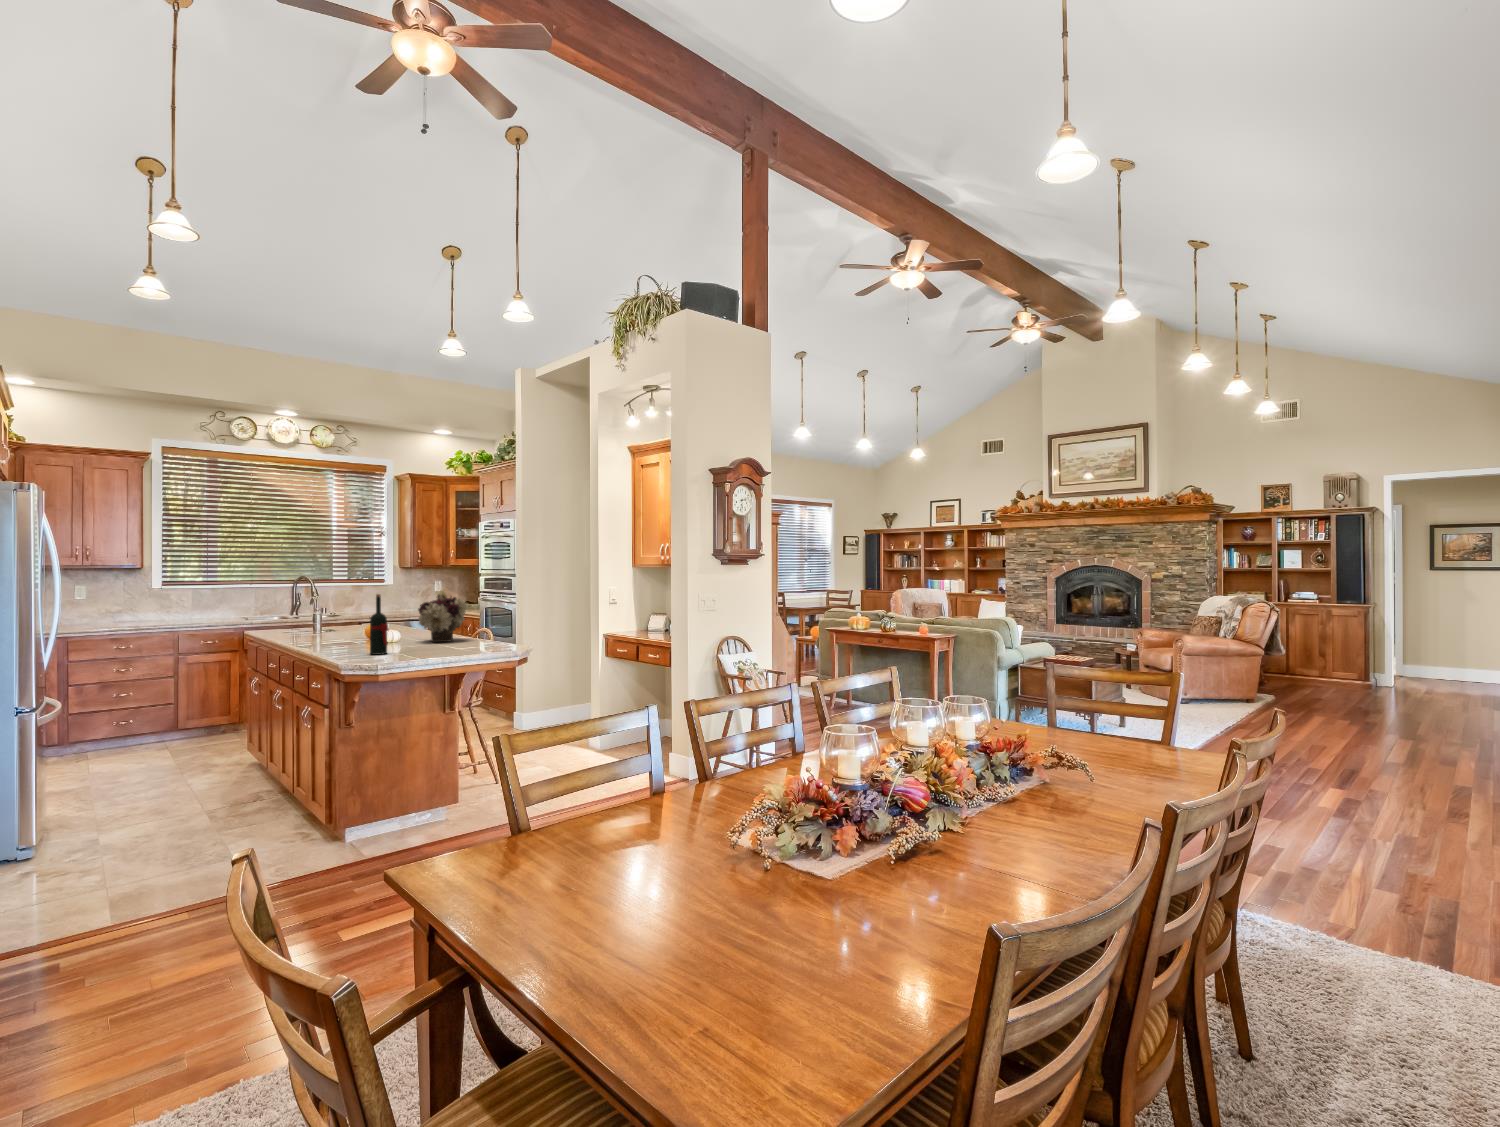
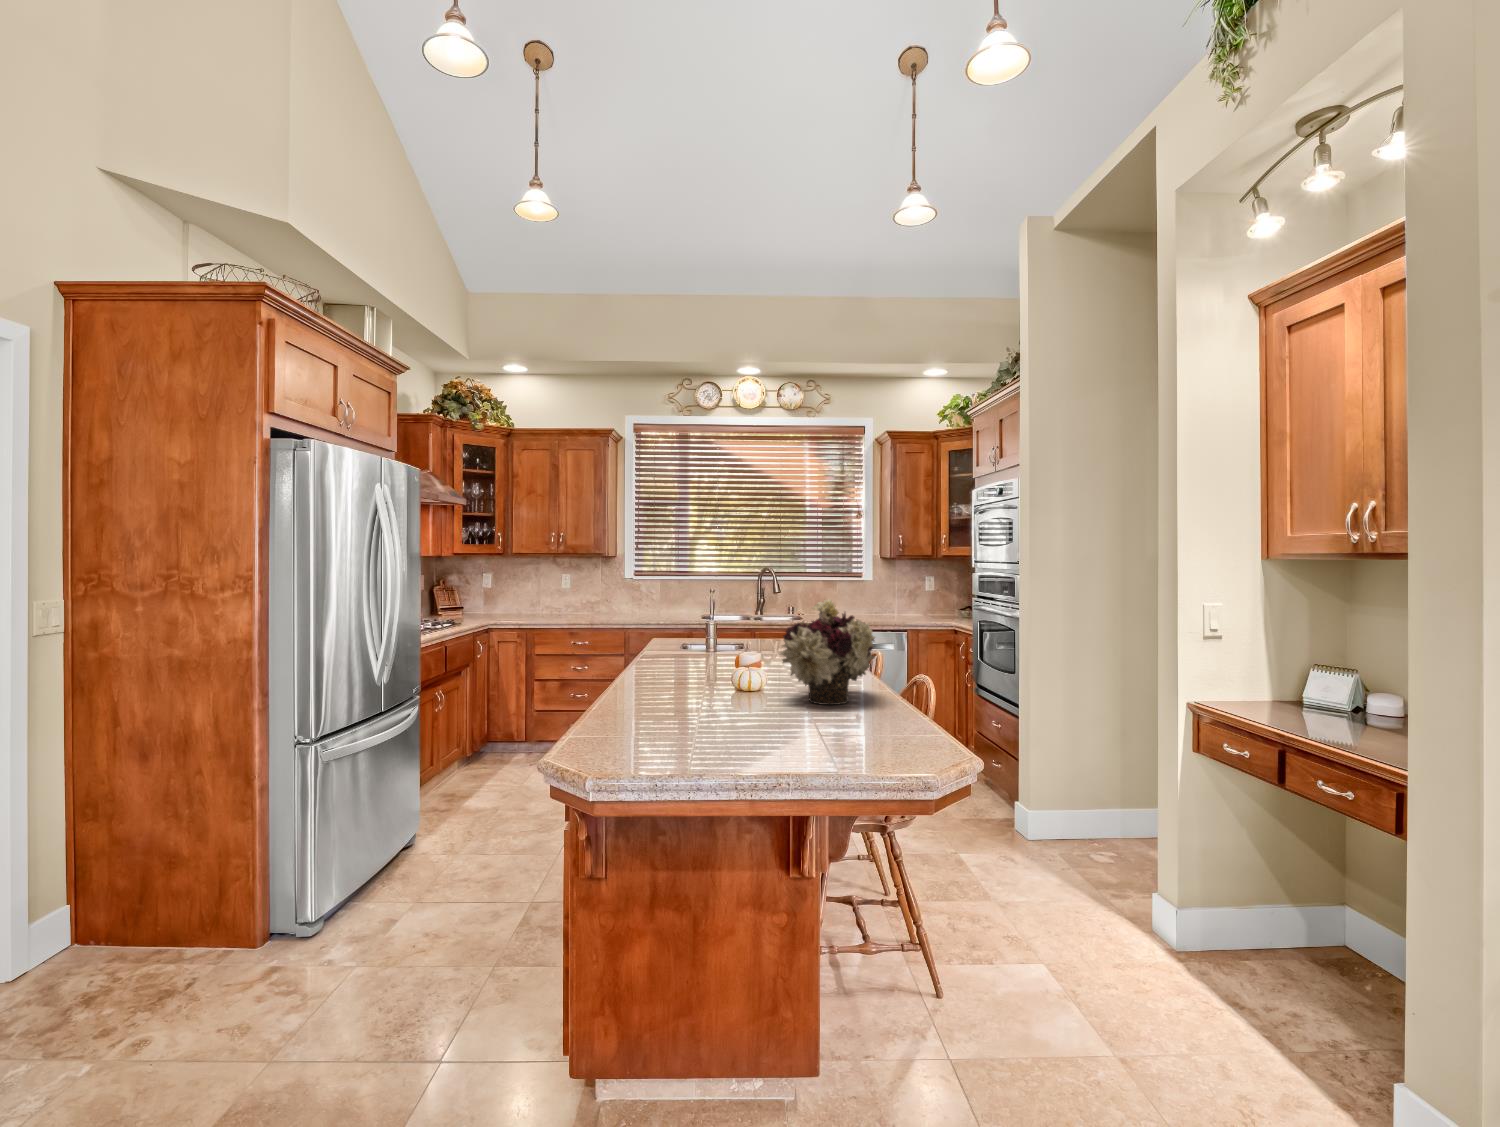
wine bottle: present [370,594,388,655] -> none [638,611,670,740]

